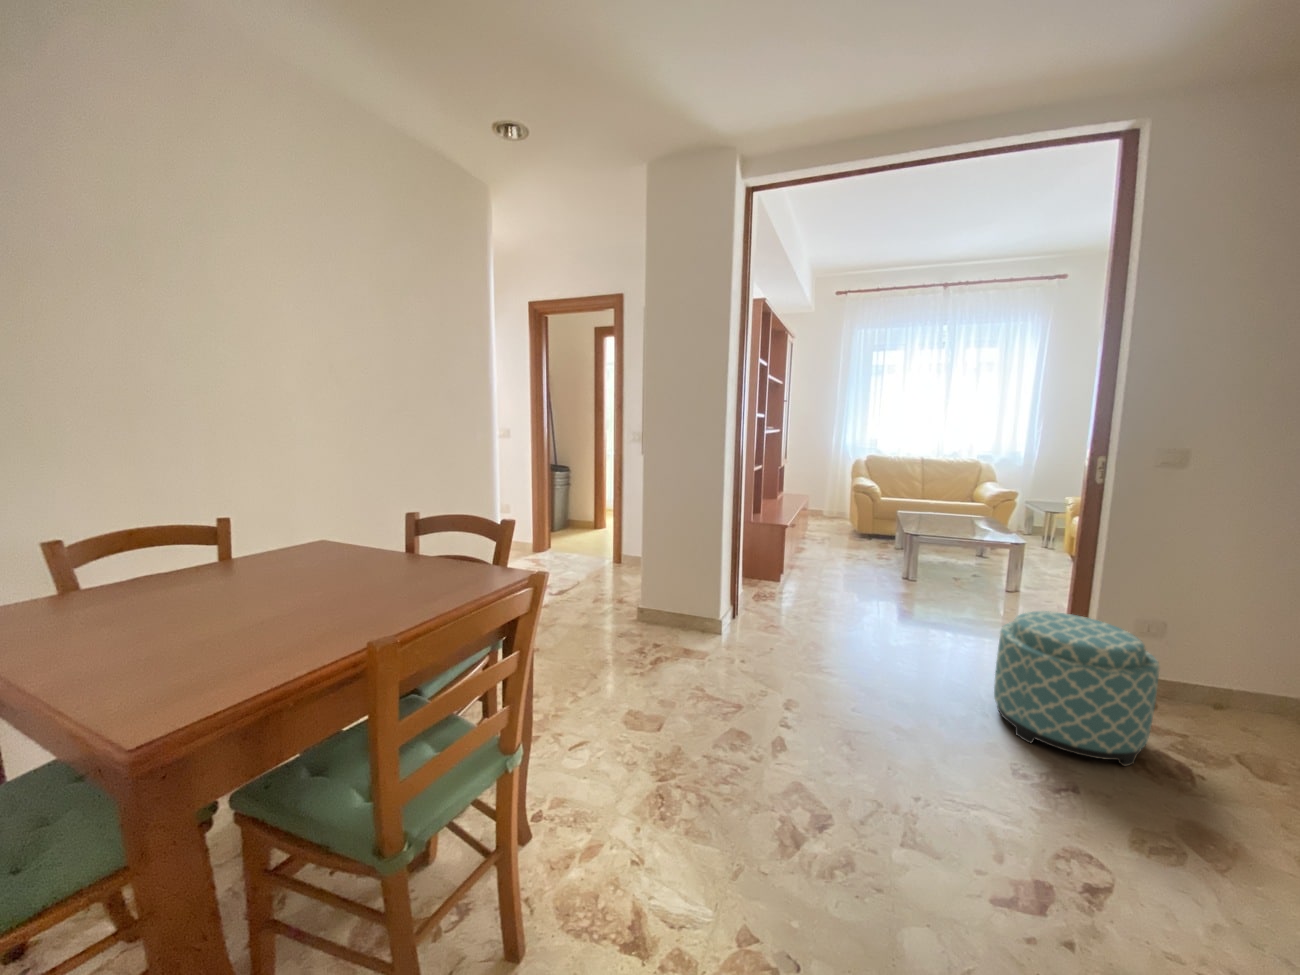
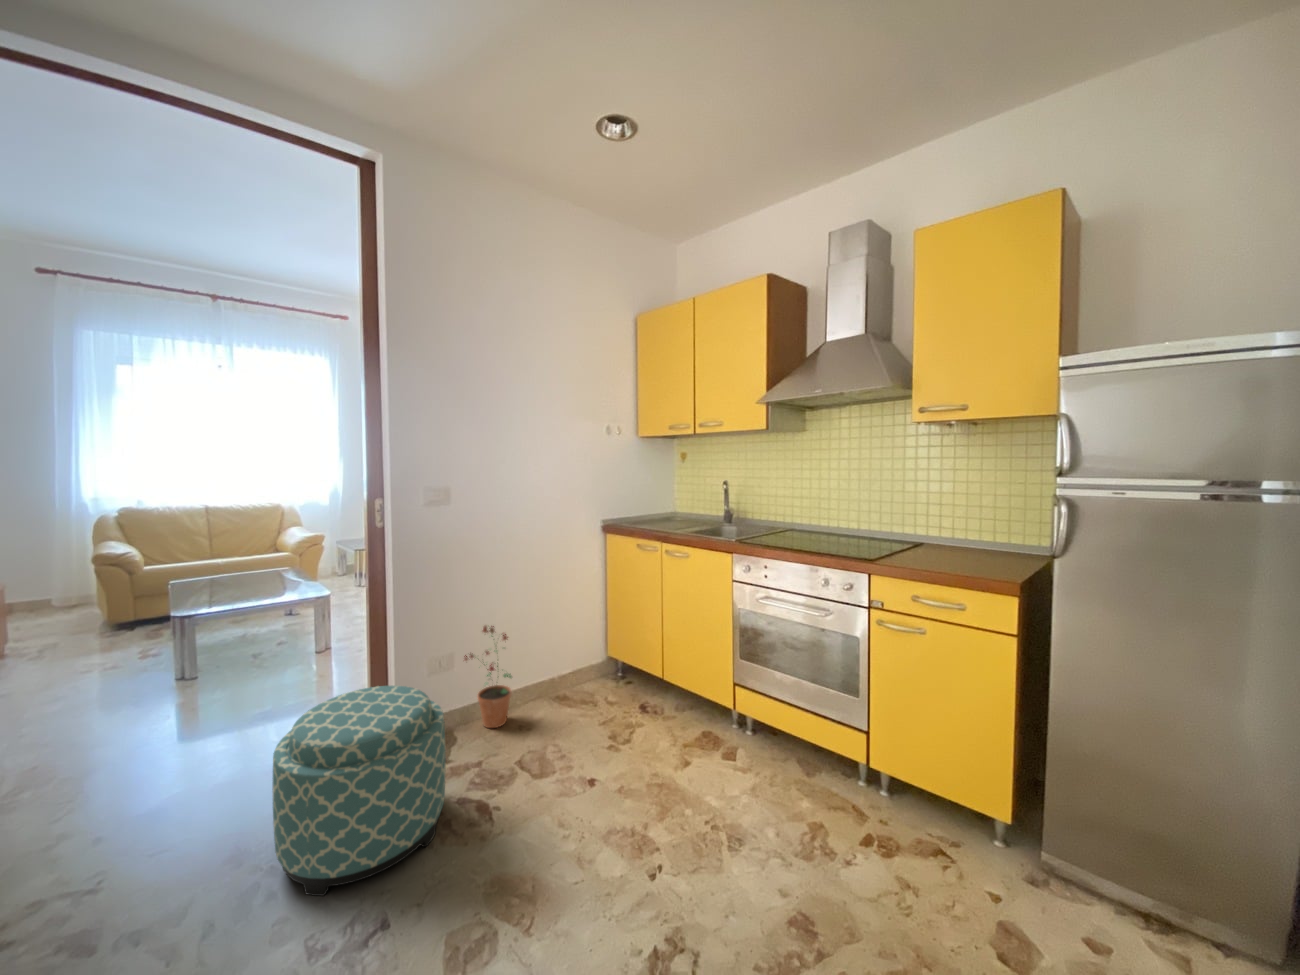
potted plant: none [1183,608,1265,726] -> present [464,626,512,728]

